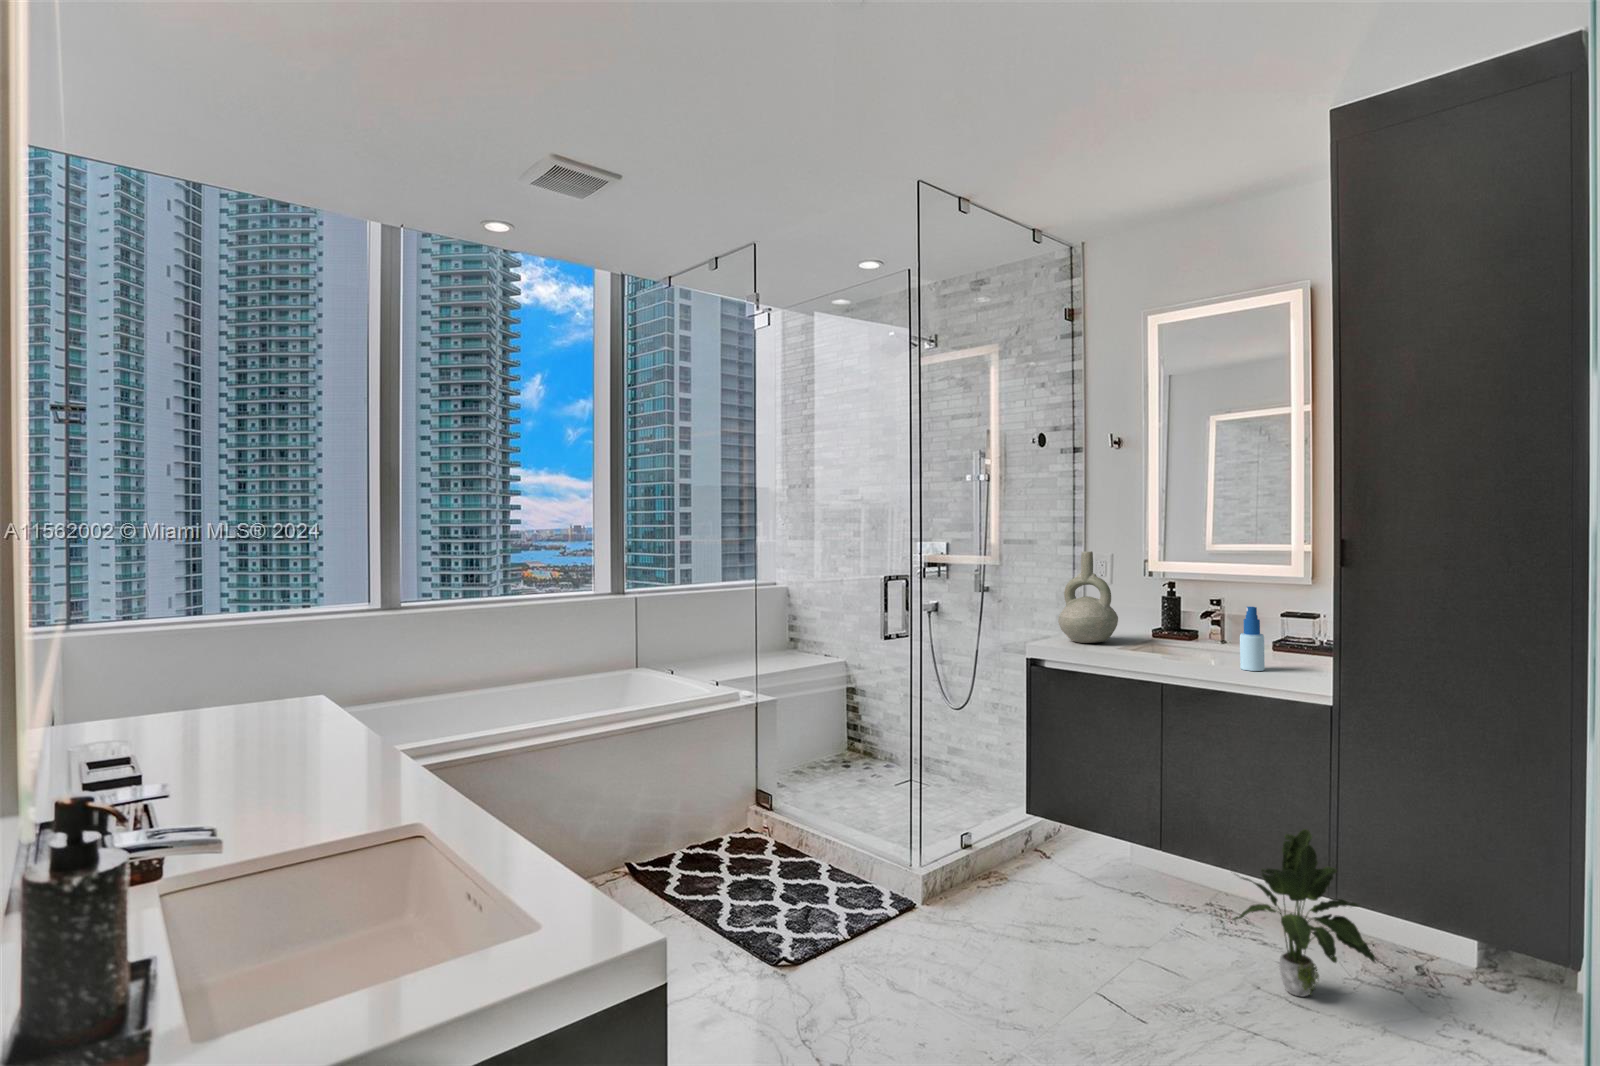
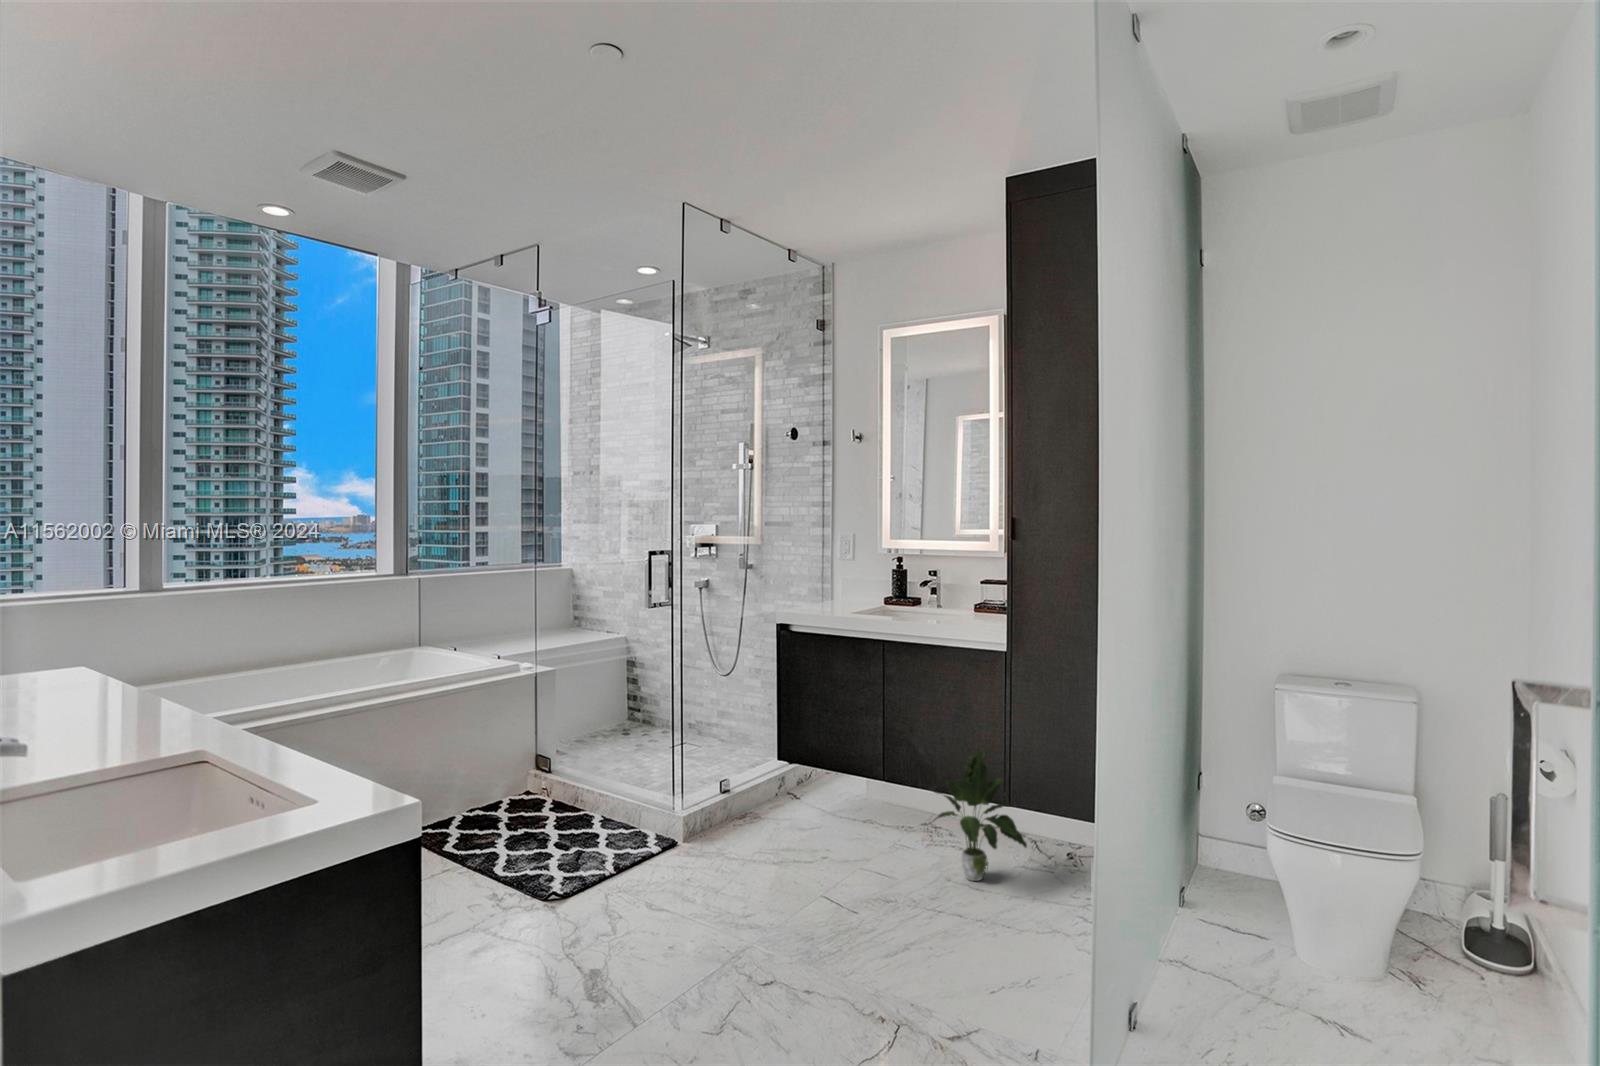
decorative vase: present [1058,551,1118,643] -> none [809,532,857,610]
spray bottle: present [1240,607,1265,671] -> none [943,576,961,628]

